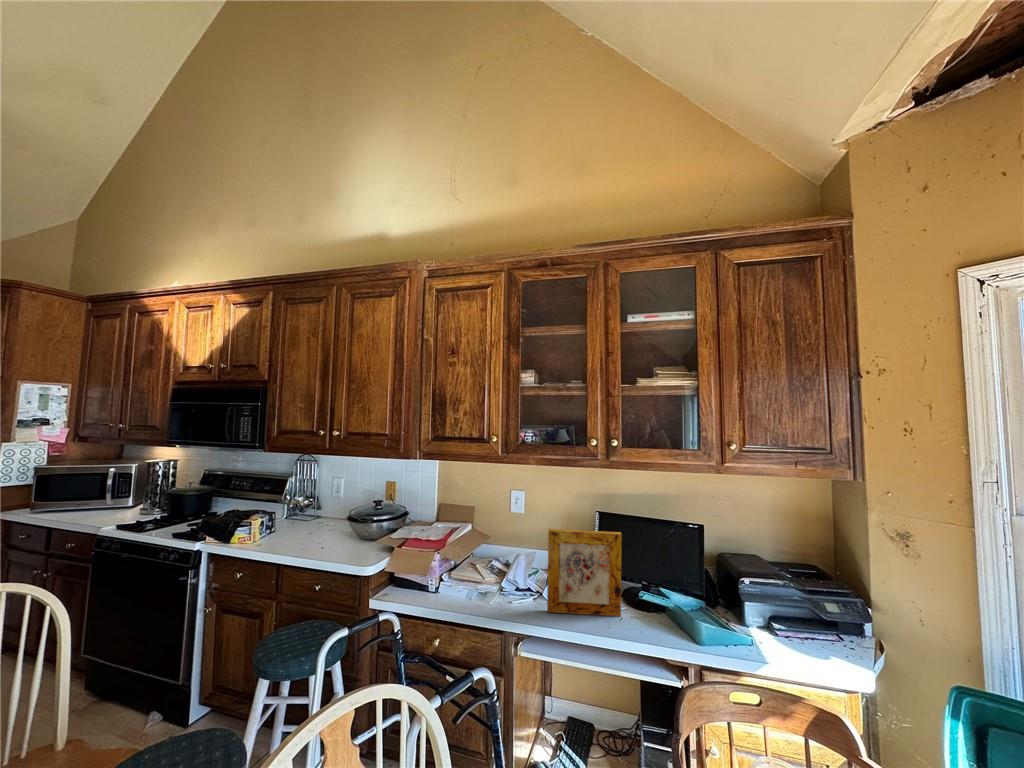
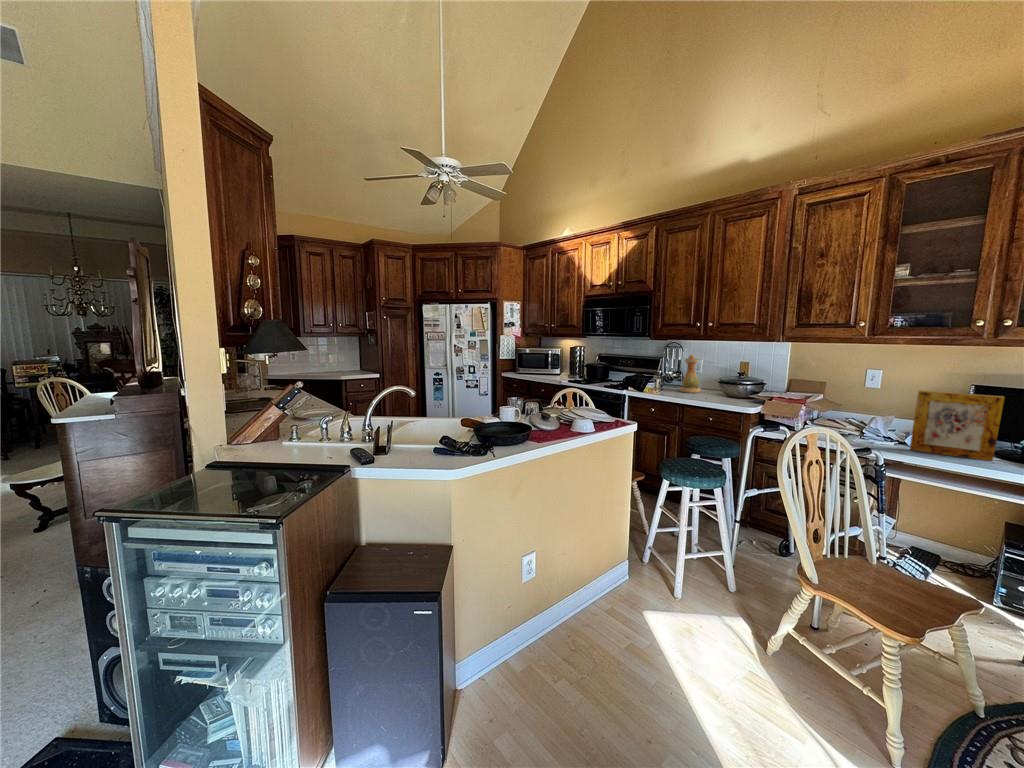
vase: none [303,474,334,534] -> present [680,354,701,393]

